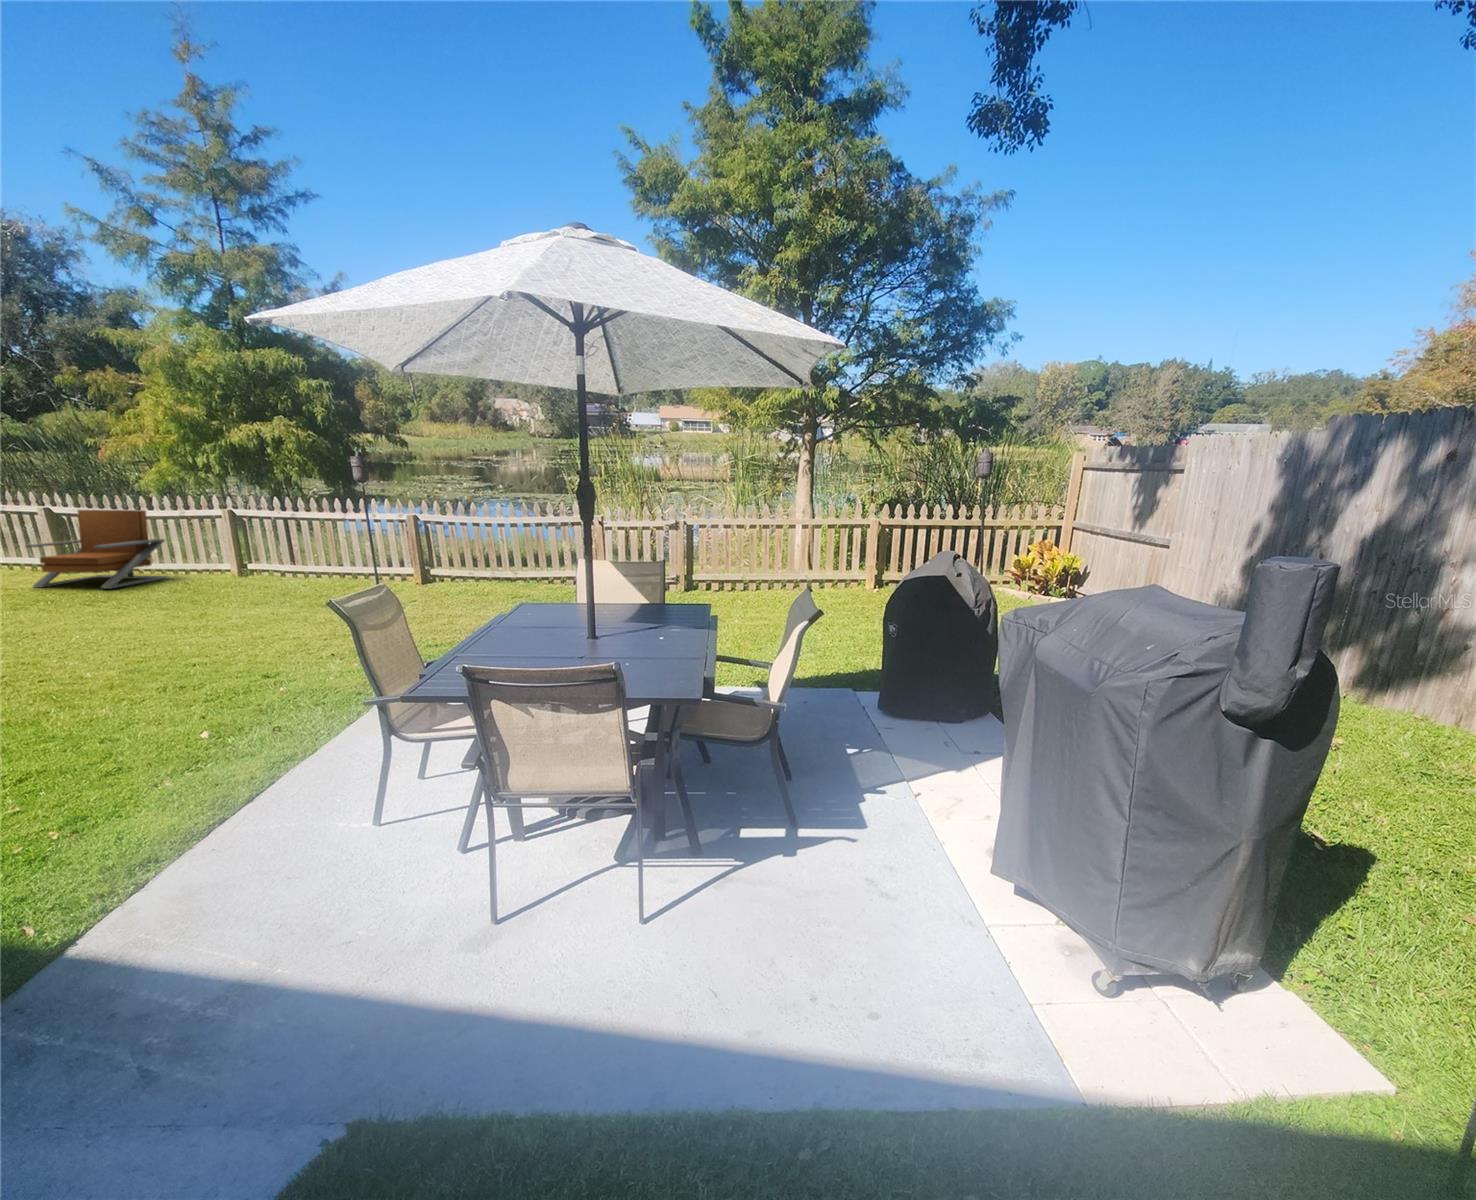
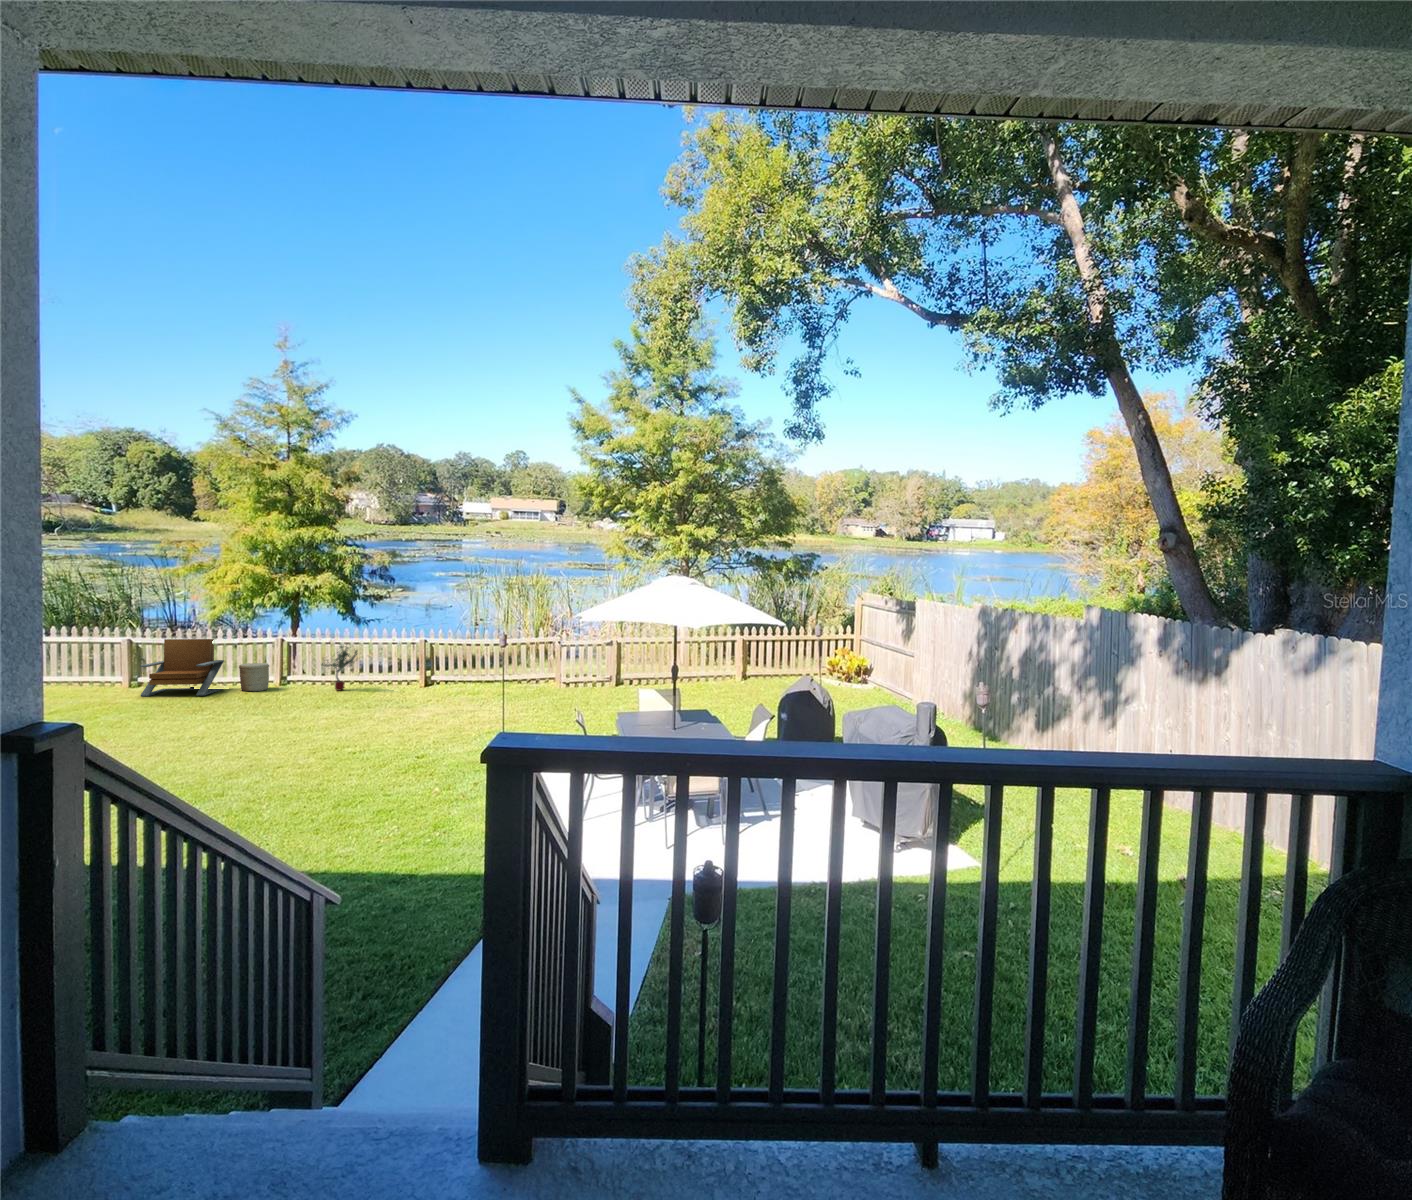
potted tree: none [281,519,330,585] -> present [322,644,357,691]
woven basket: none [174,544,224,583] -> present [239,663,269,691]

